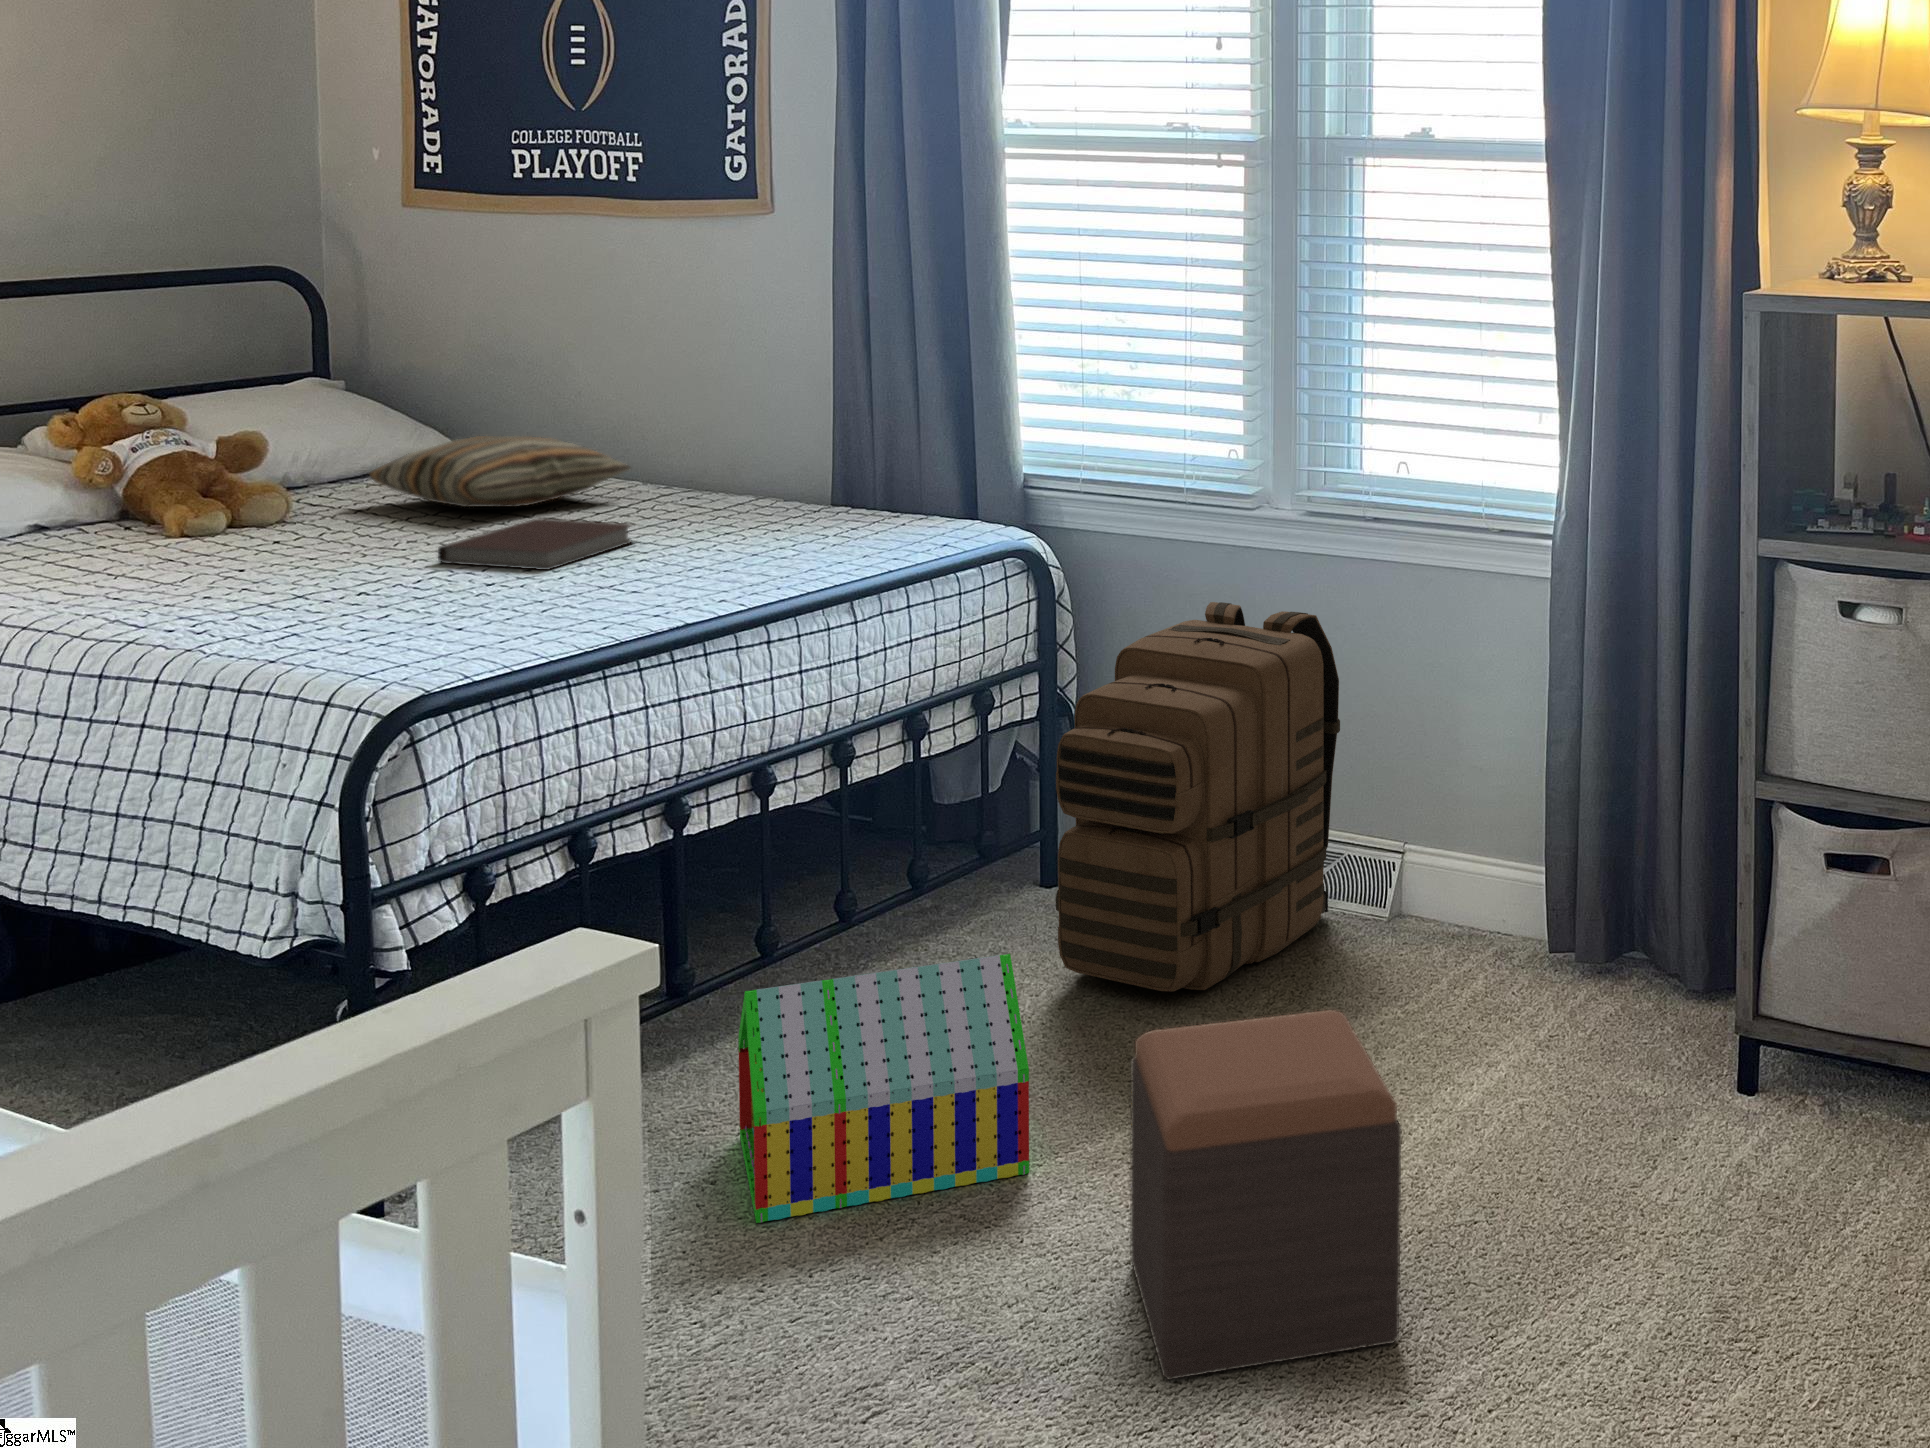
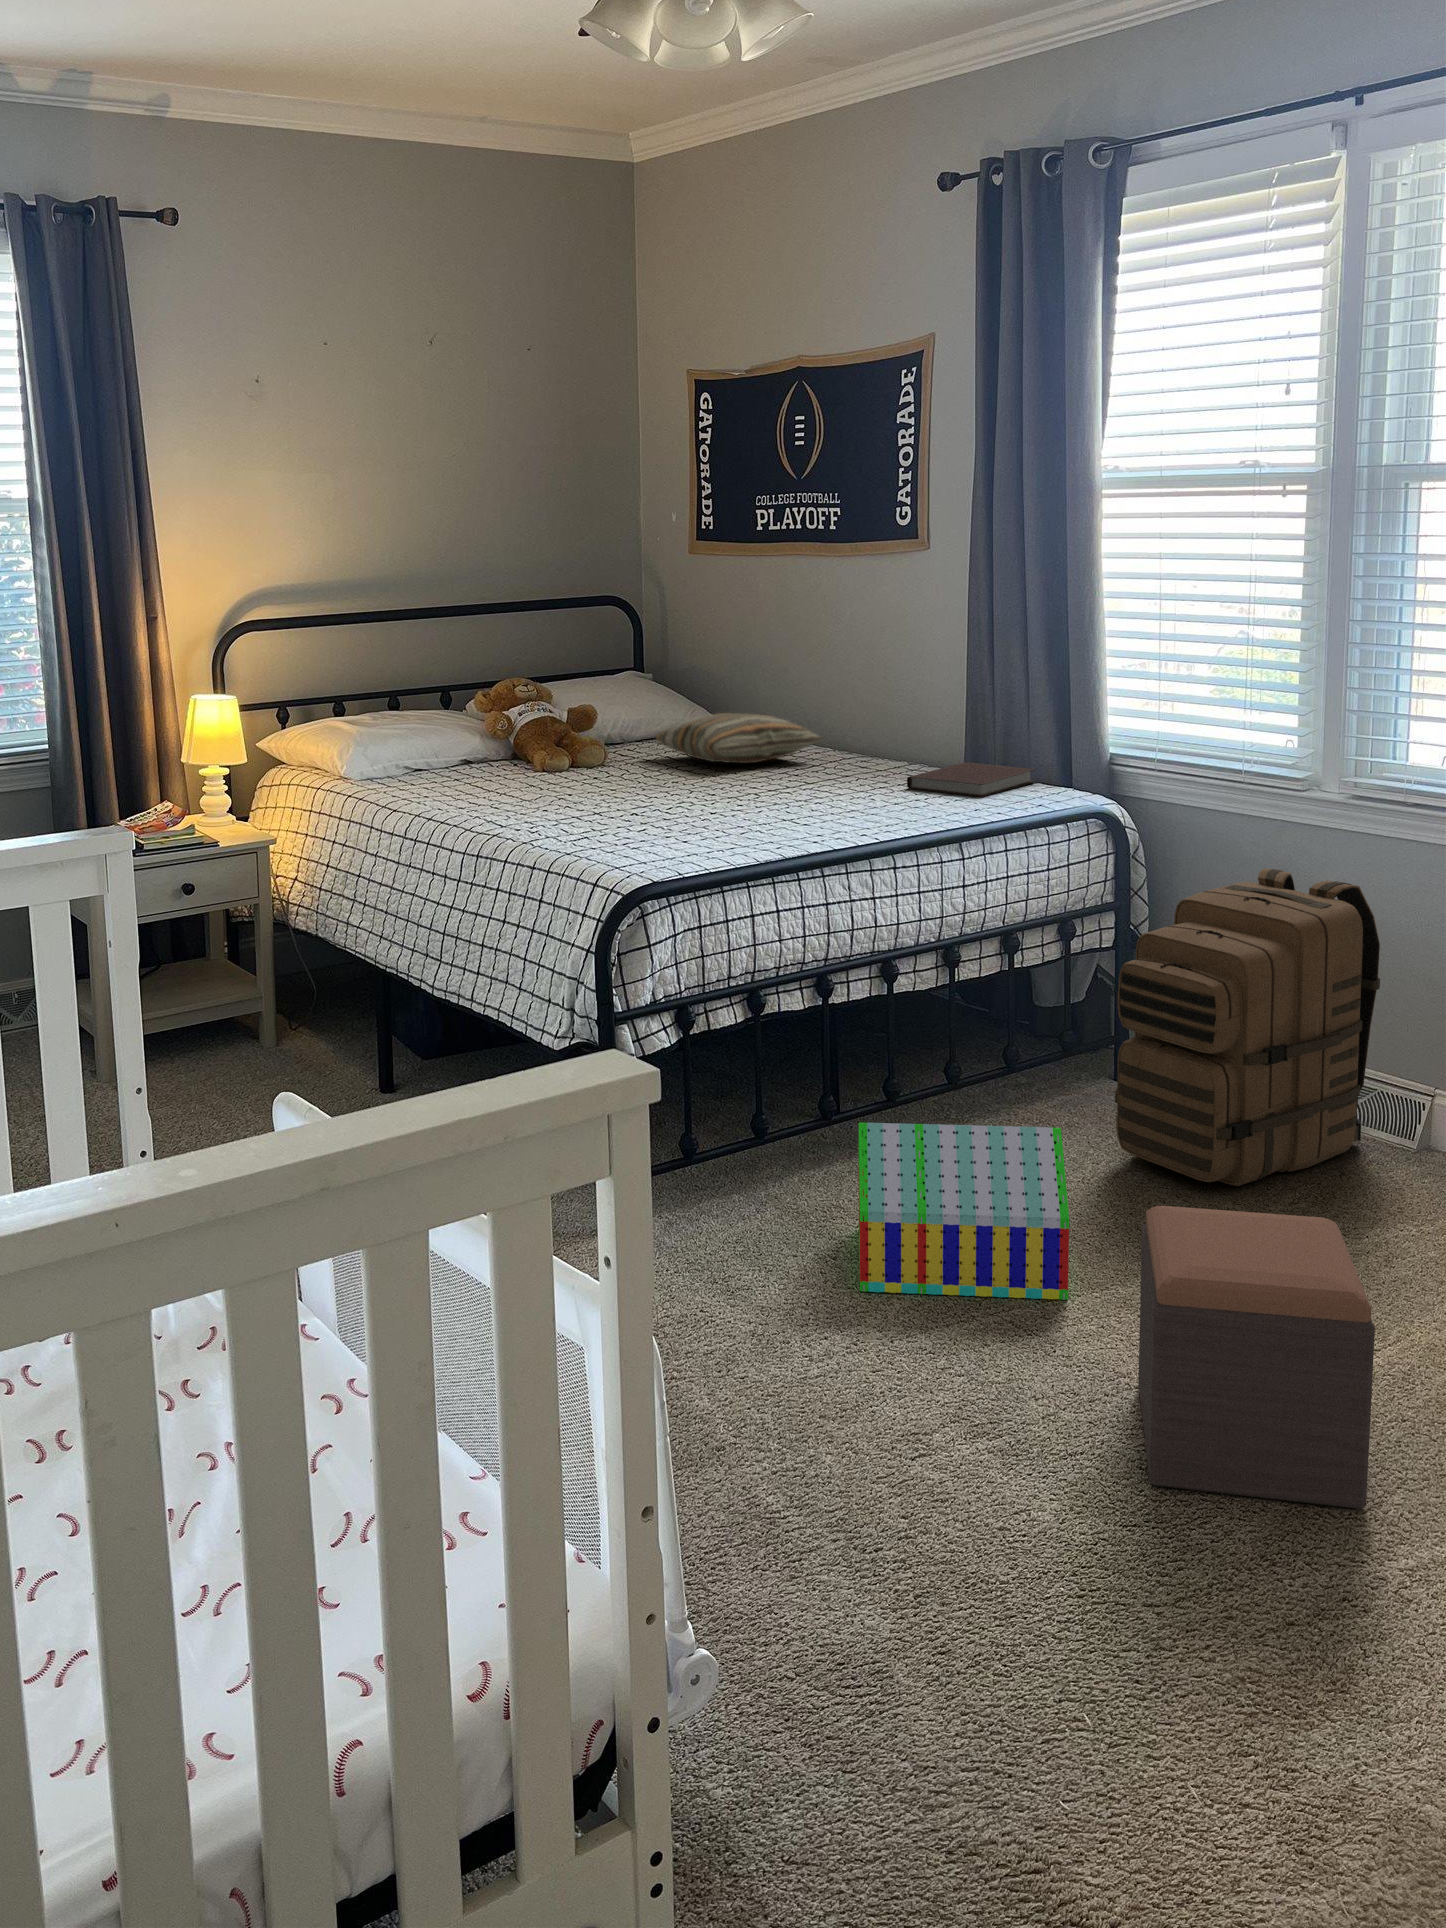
notebook: present [438,519,633,570] -> present [907,763,1036,797]

